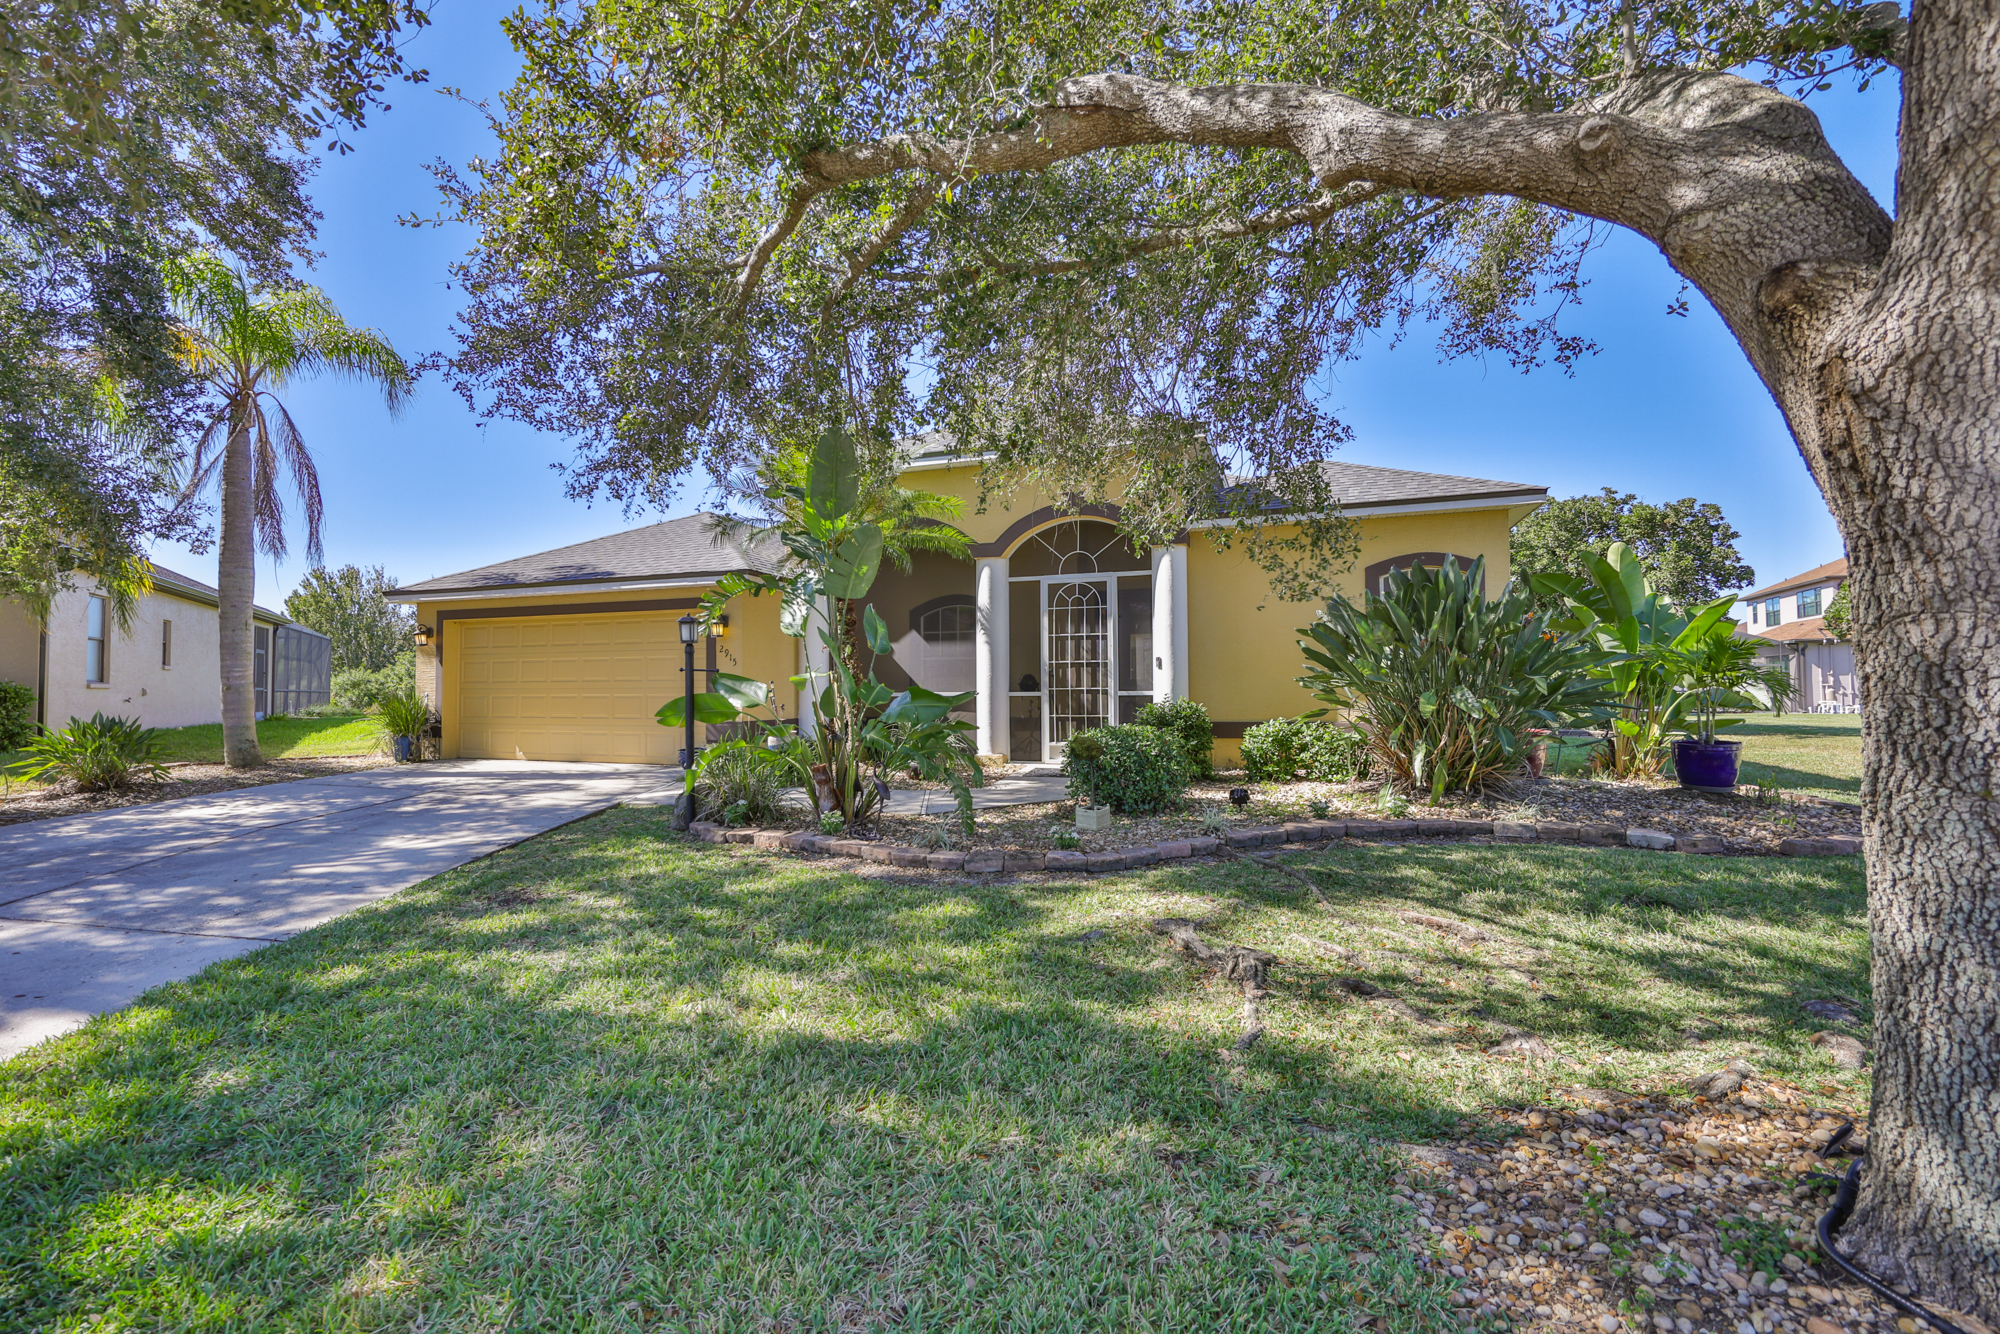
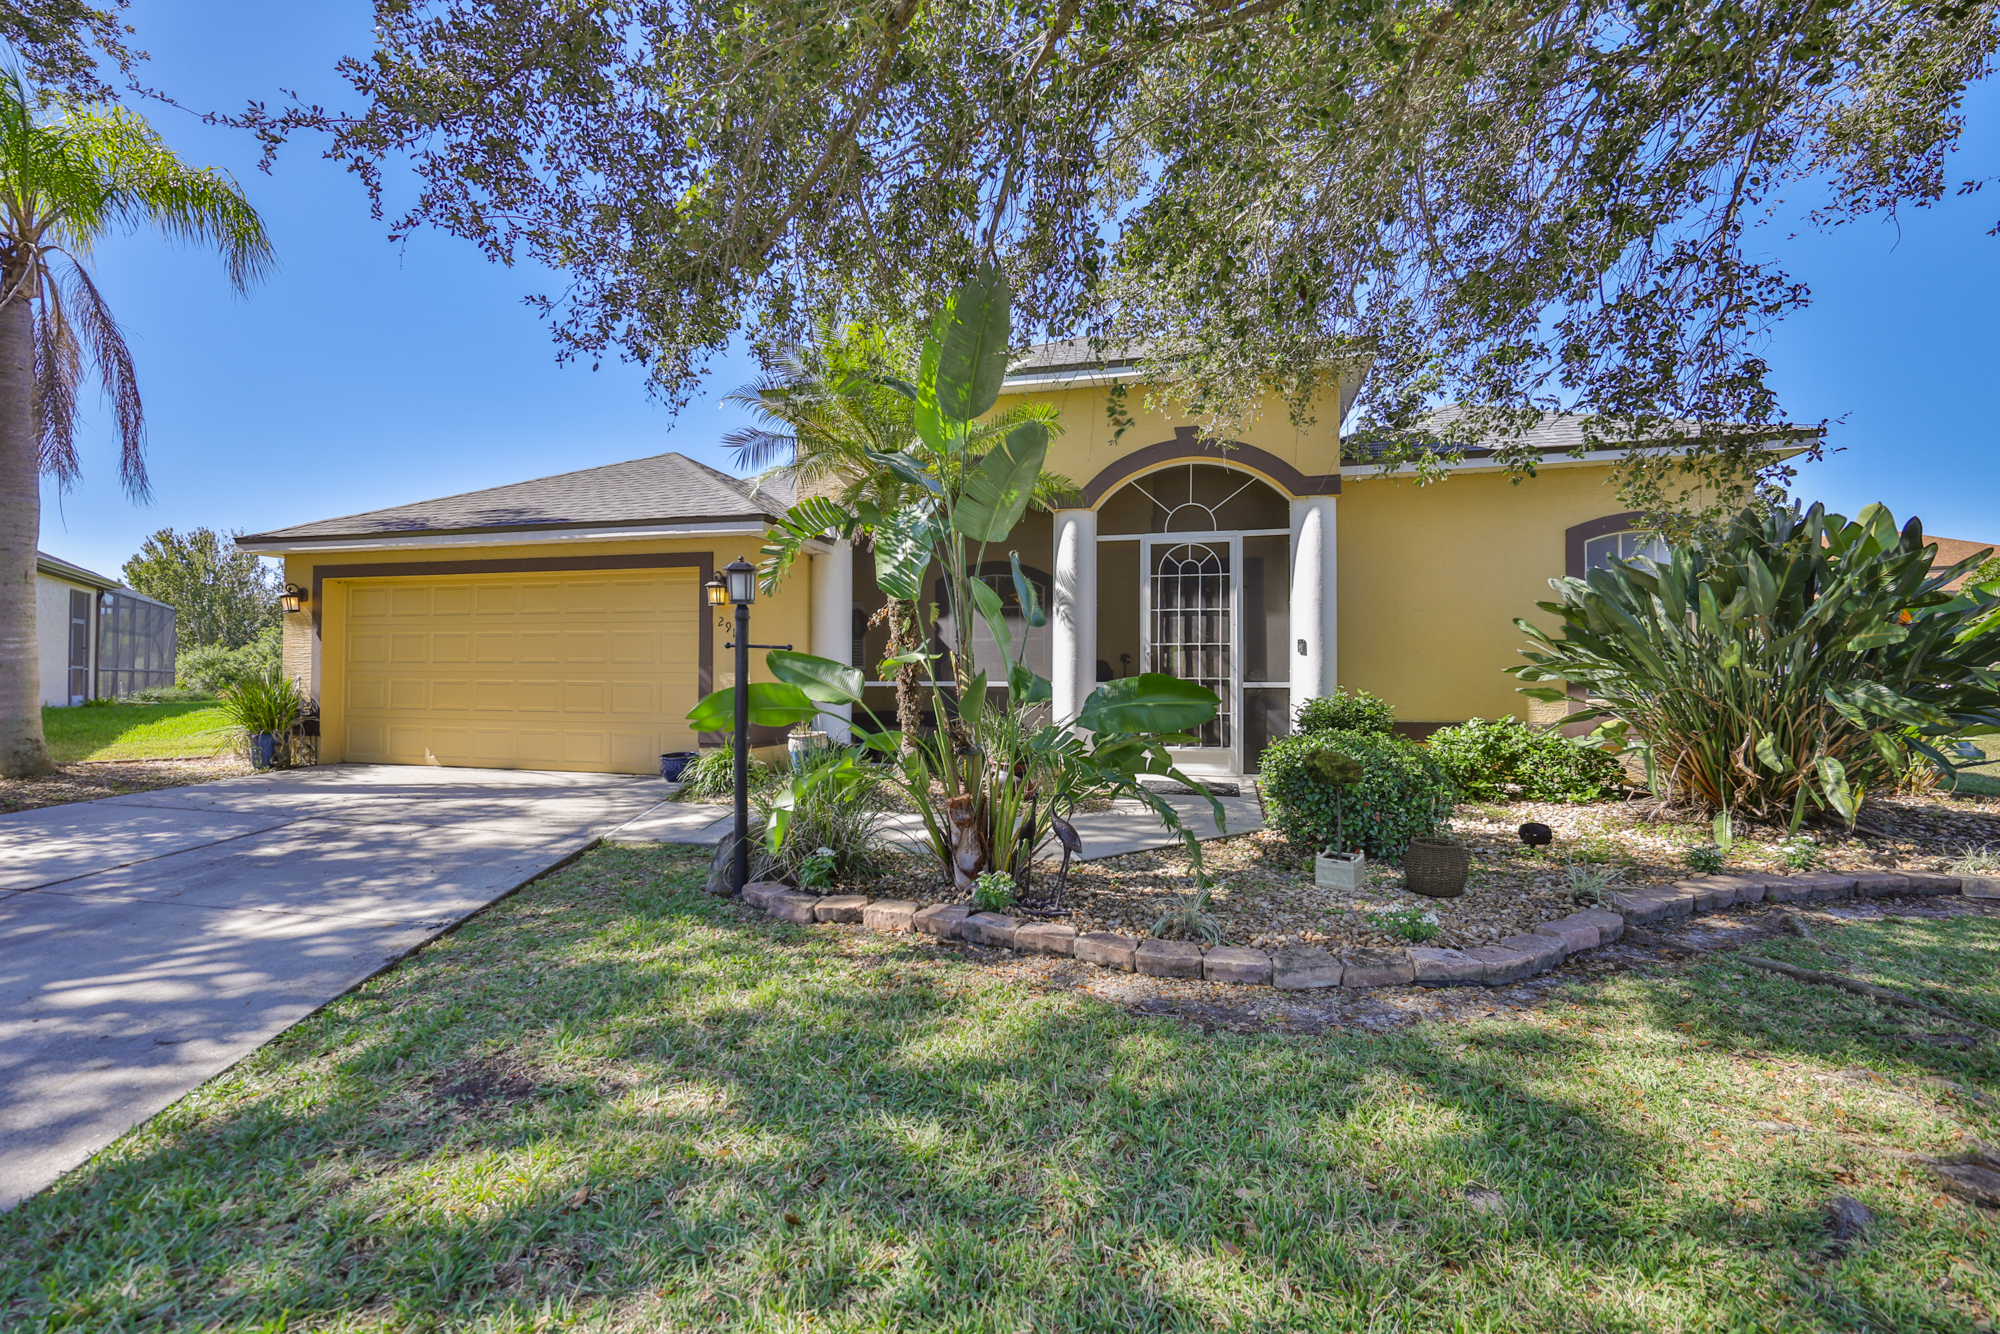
woven basket: none [1132,795,1172,833] -> present [1403,837,1469,897]

